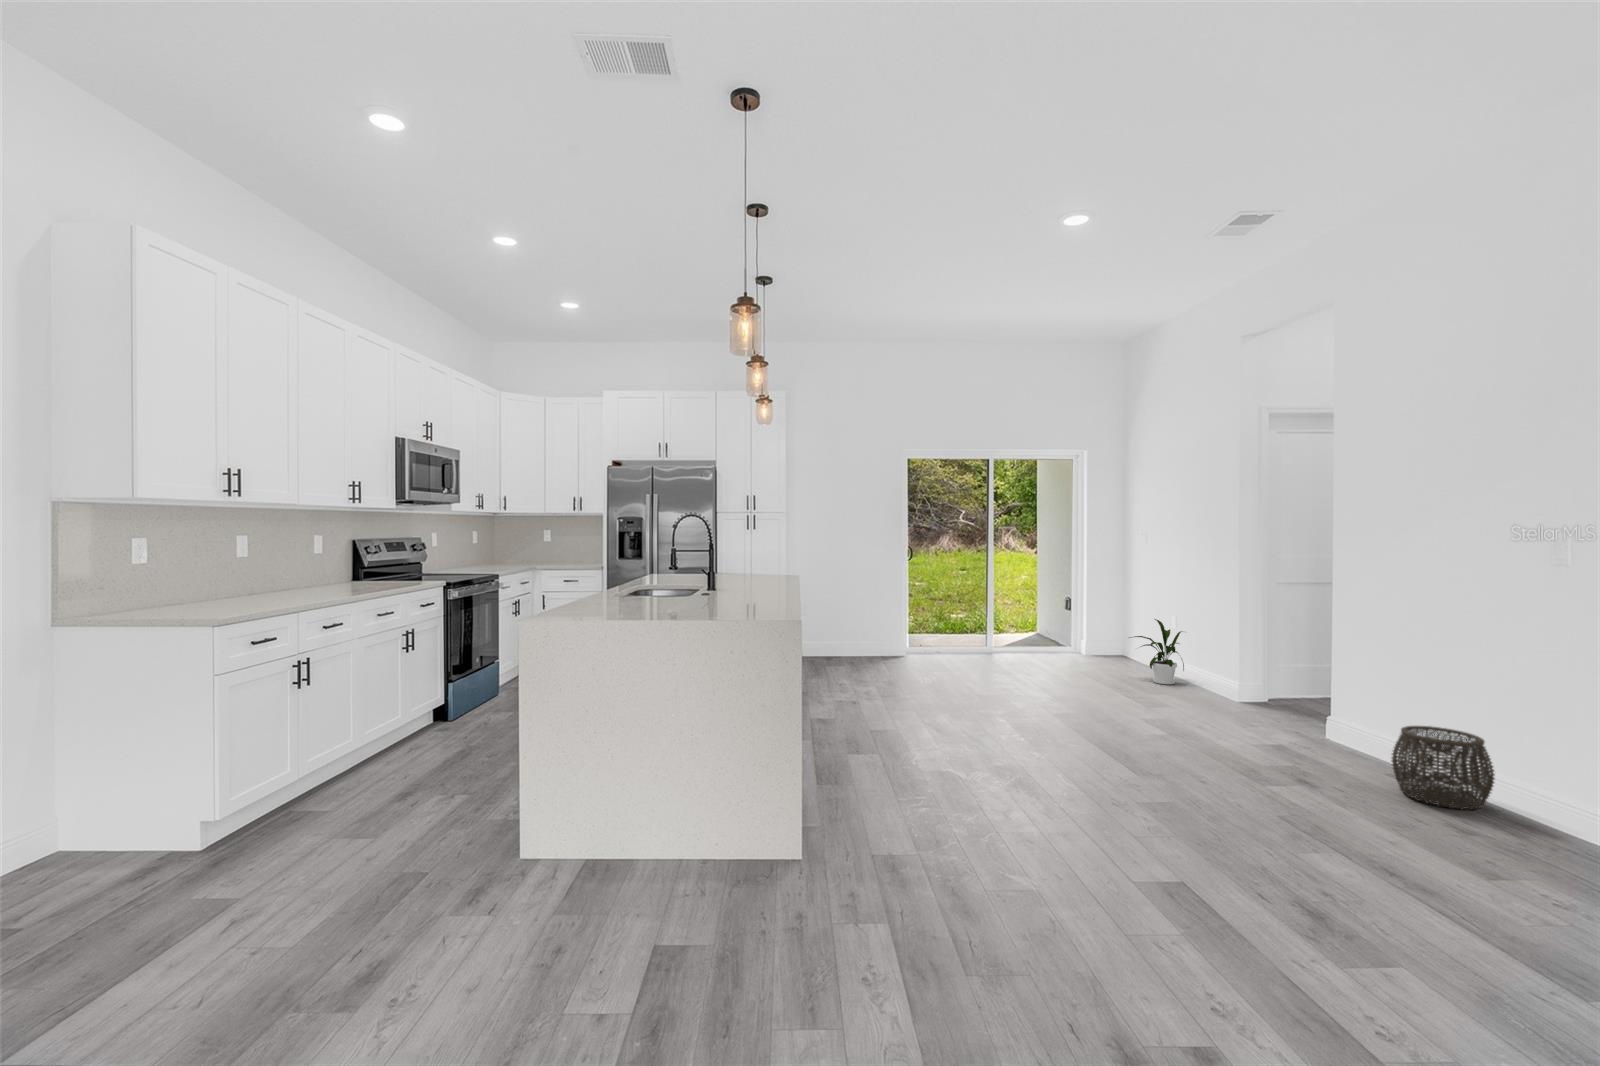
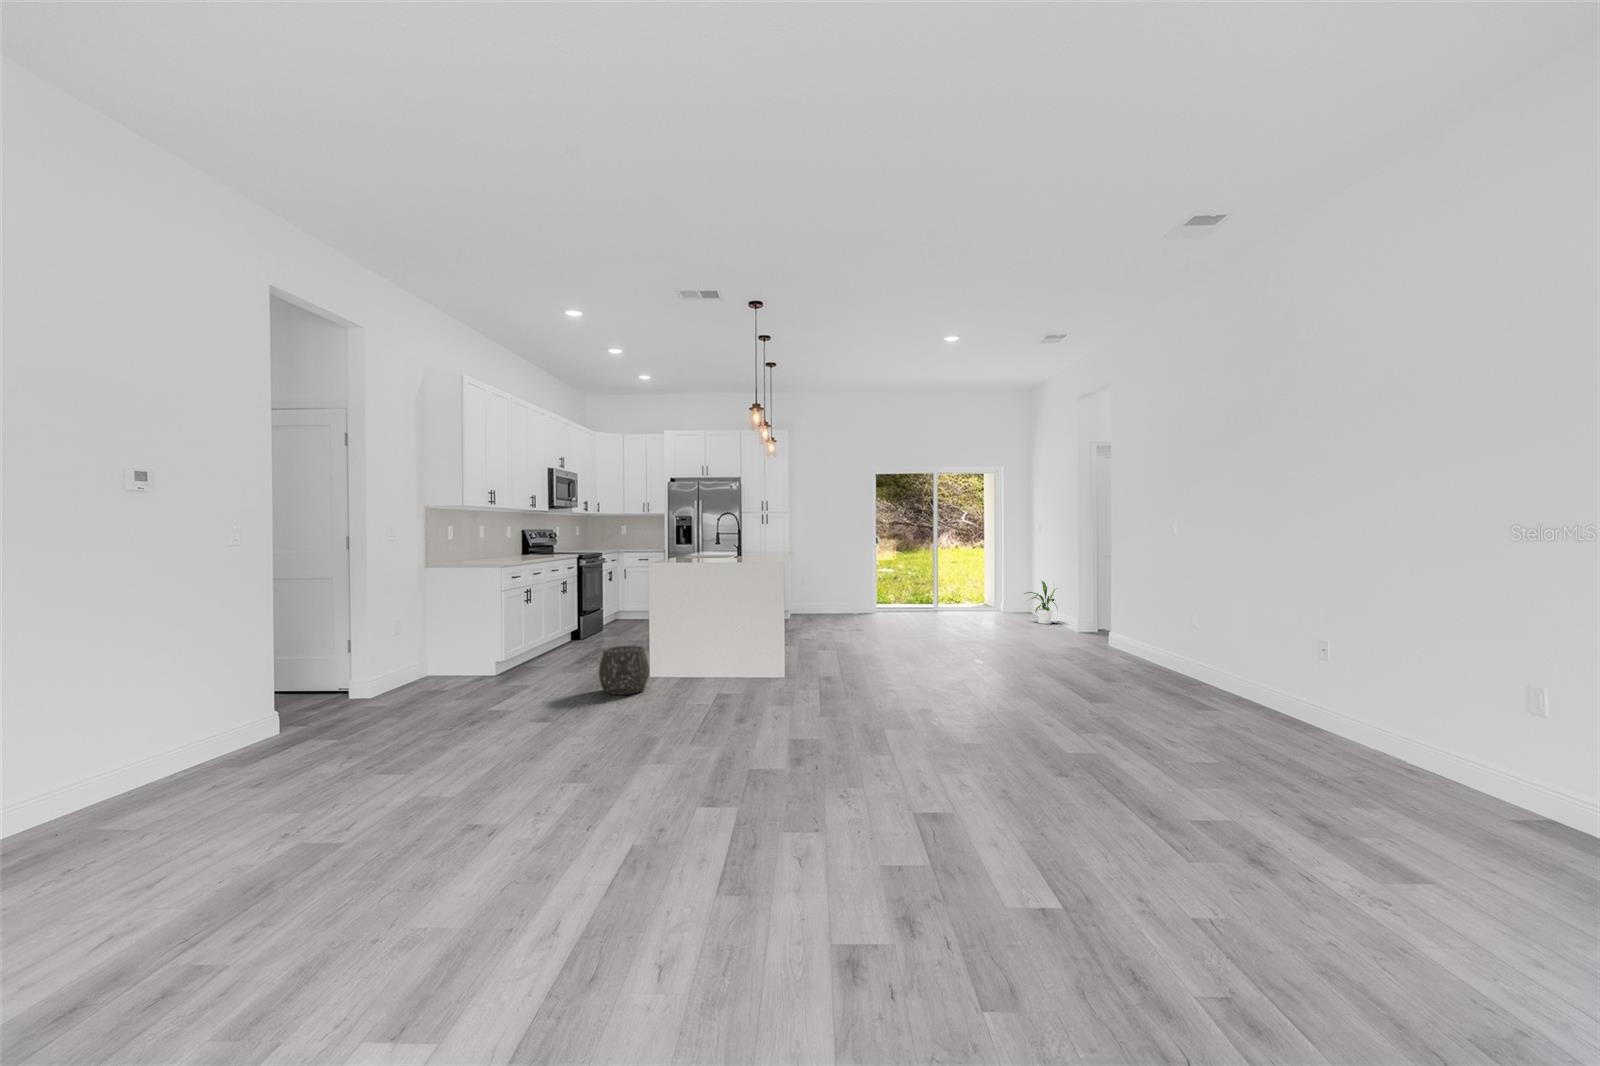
woven basket: present [1391,726,1495,810] -> present [599,646,649,695]

